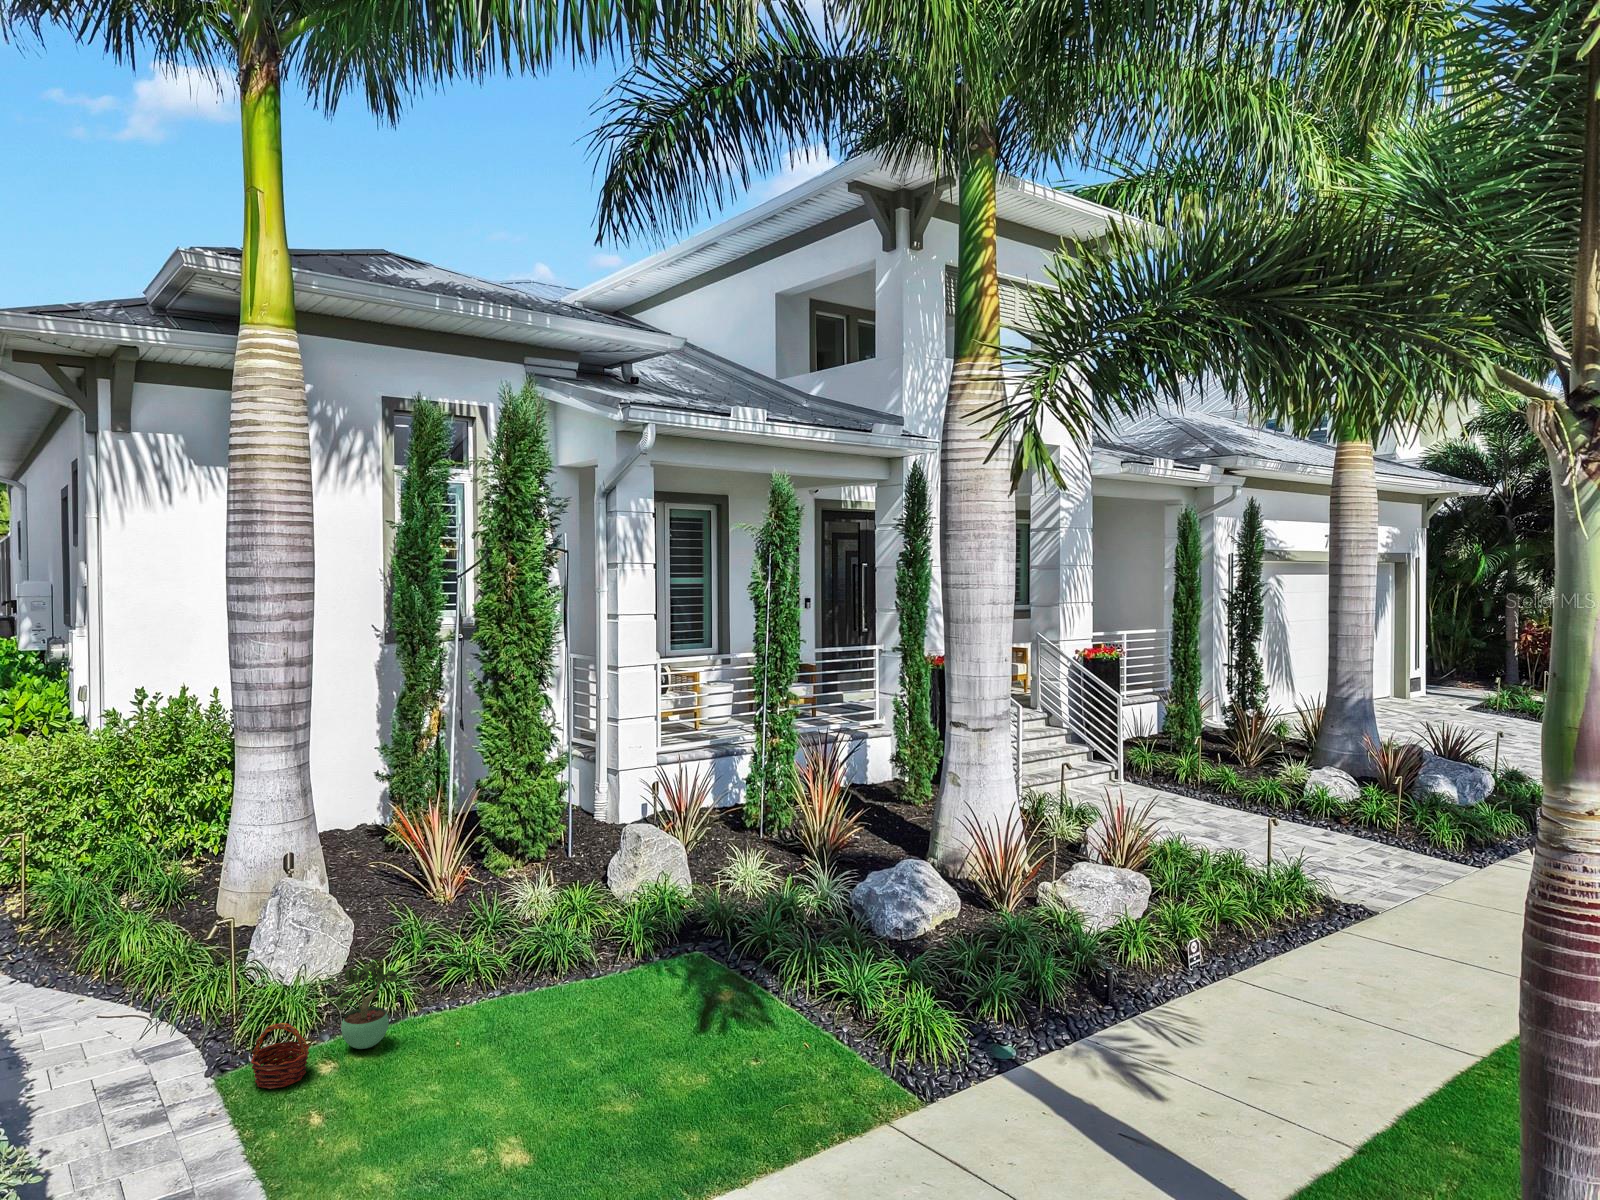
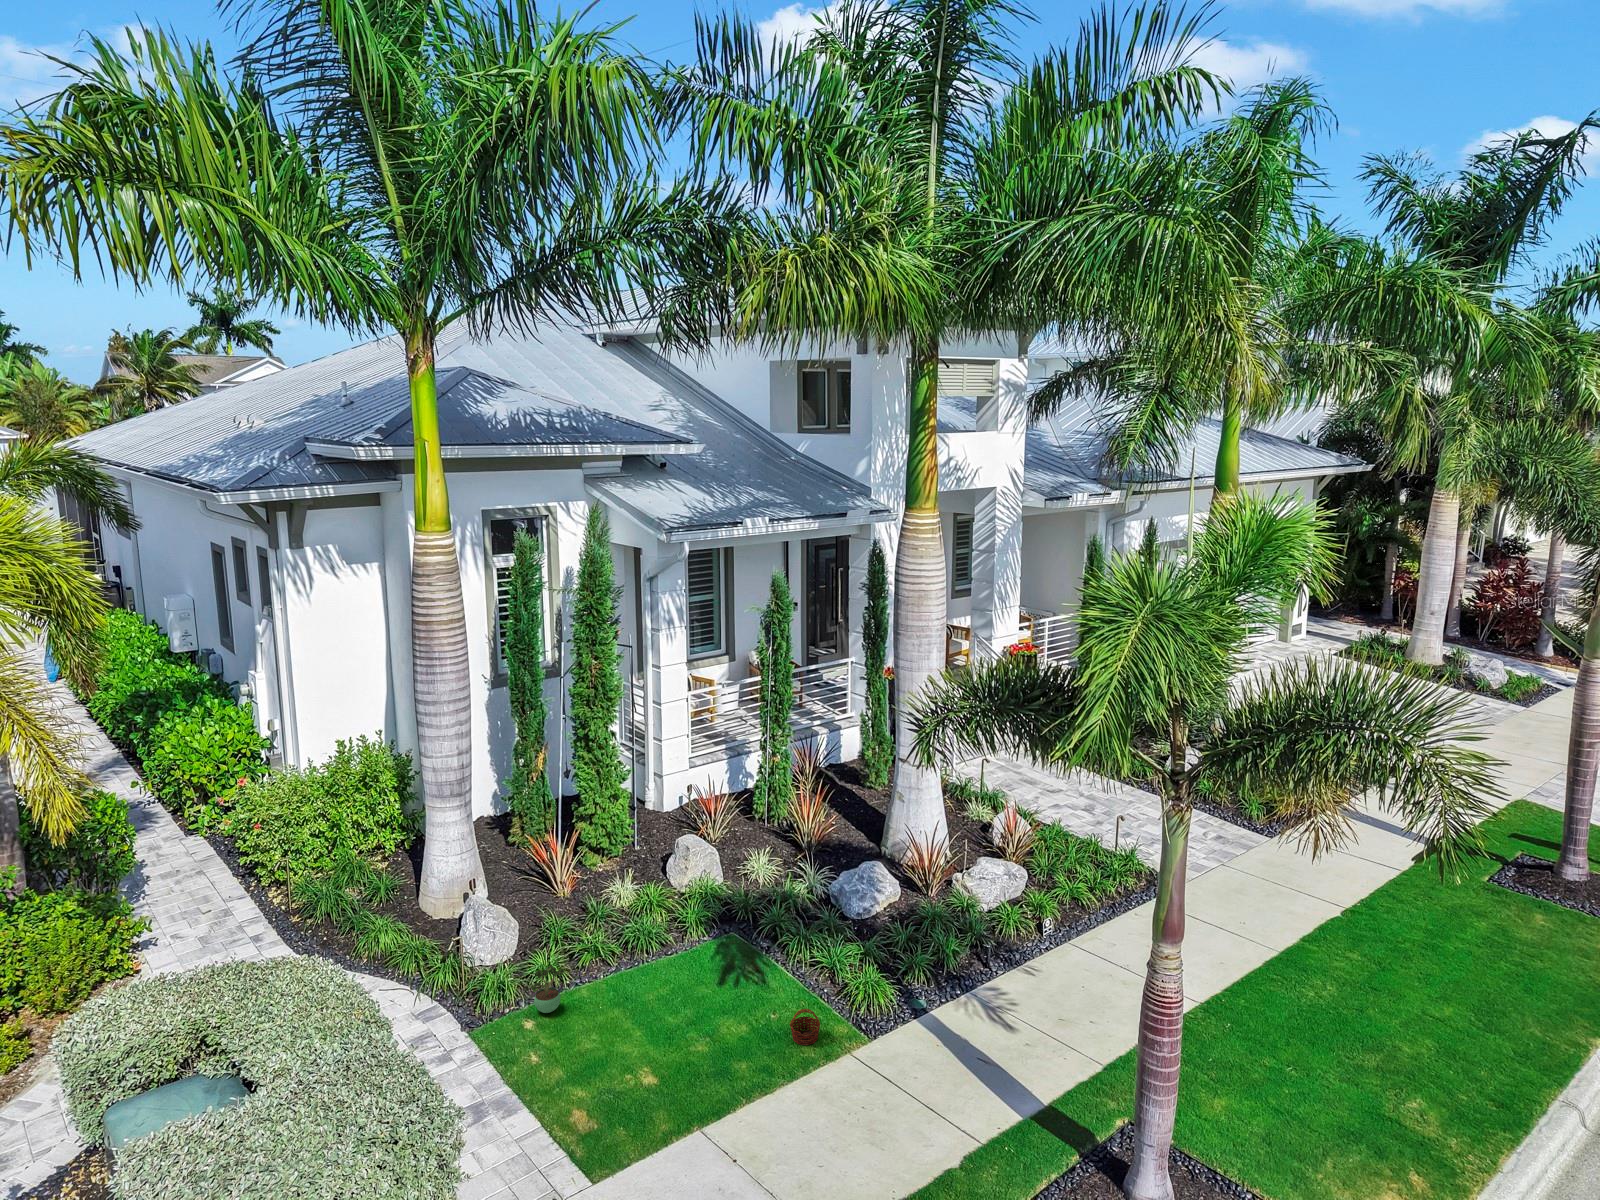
basket: present [251,1023,309,1089] -> present [790,1009,820,1045]

